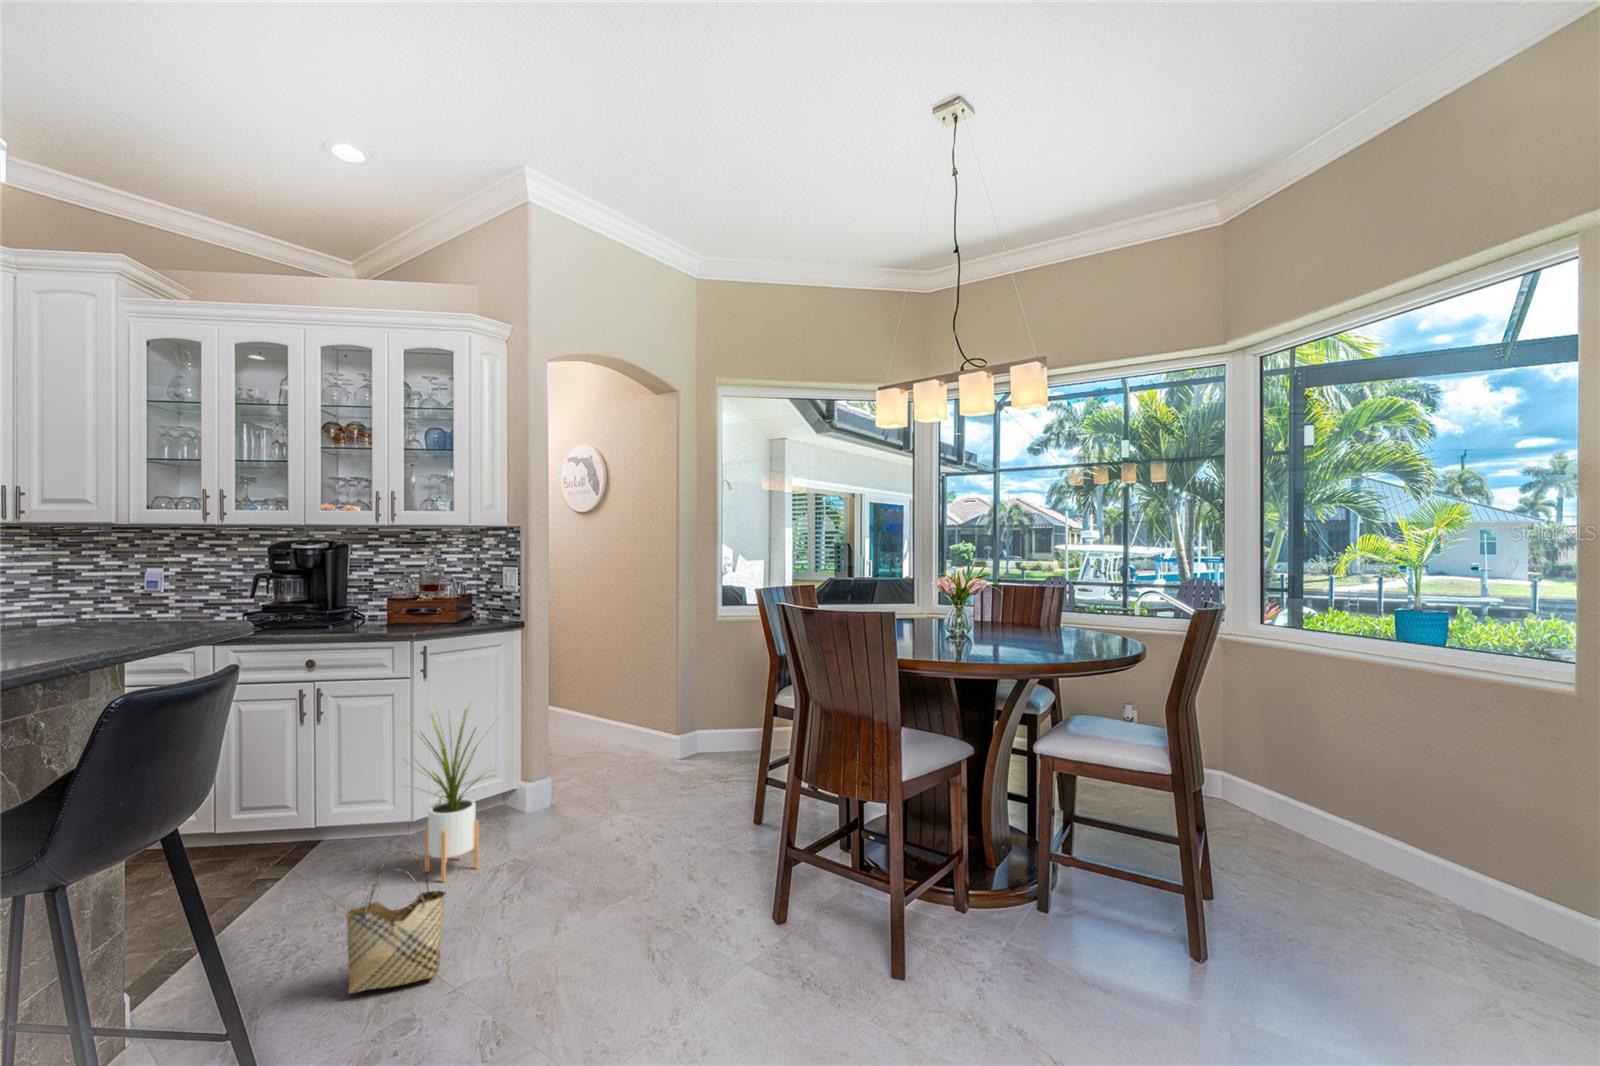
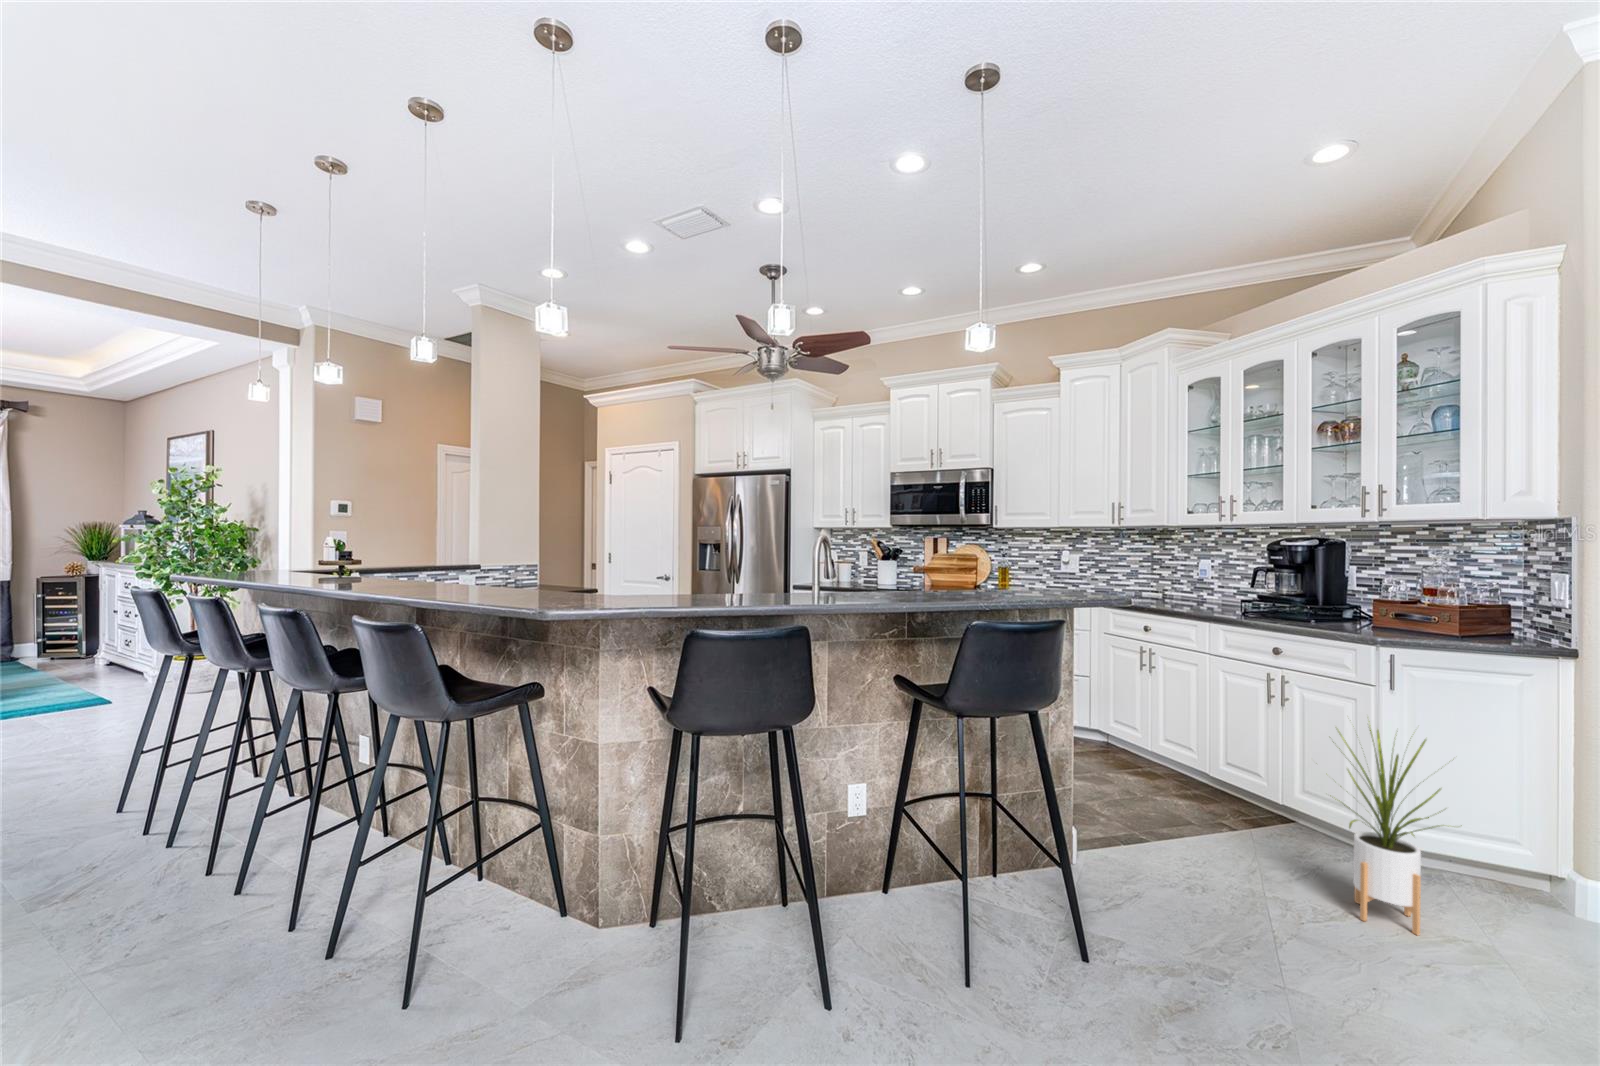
woven basket: present [345,851,446,994] -> none [1178,831,1276,974]

